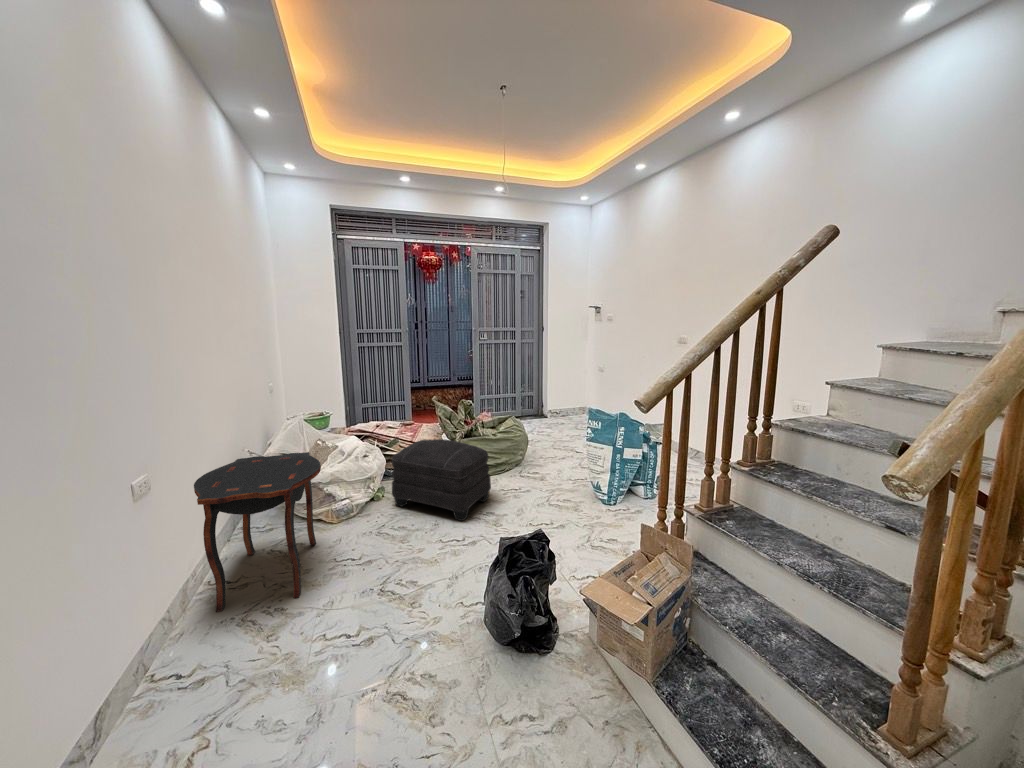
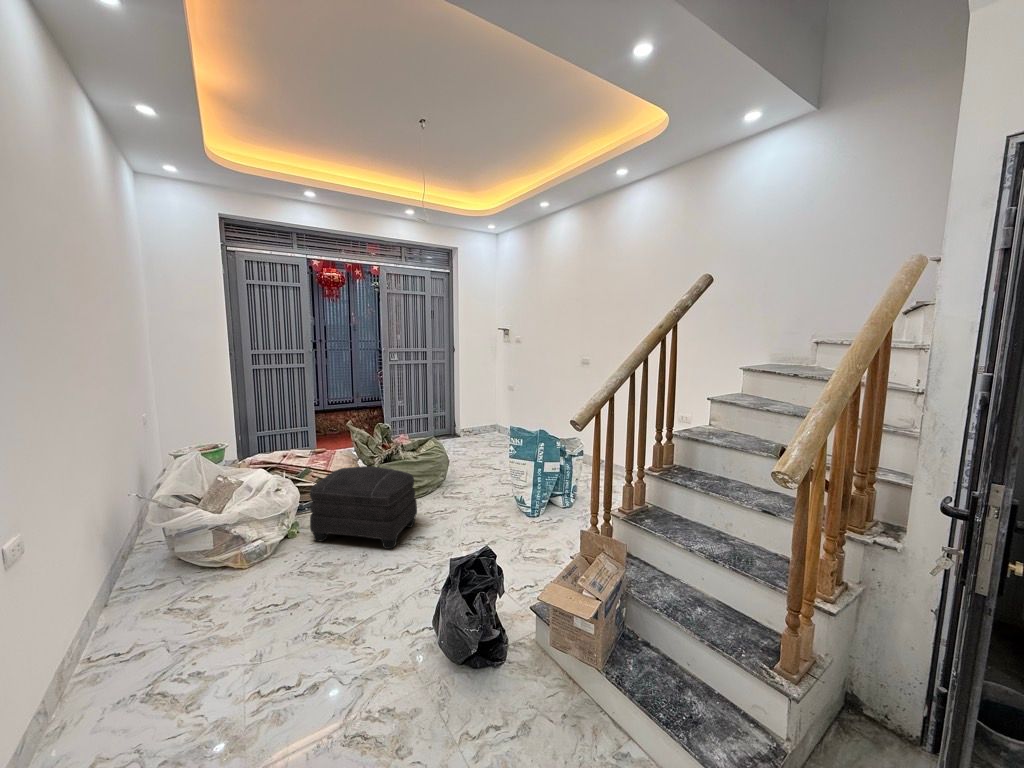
side table: present [194,452,321,612] -> none [76,492,238,692]

